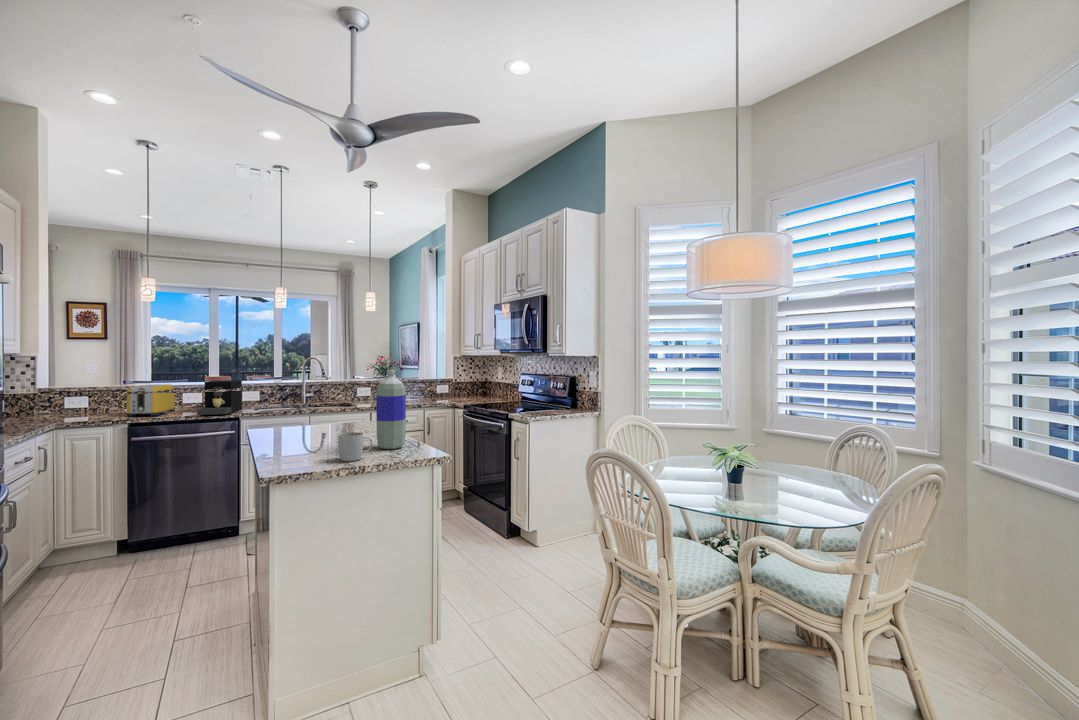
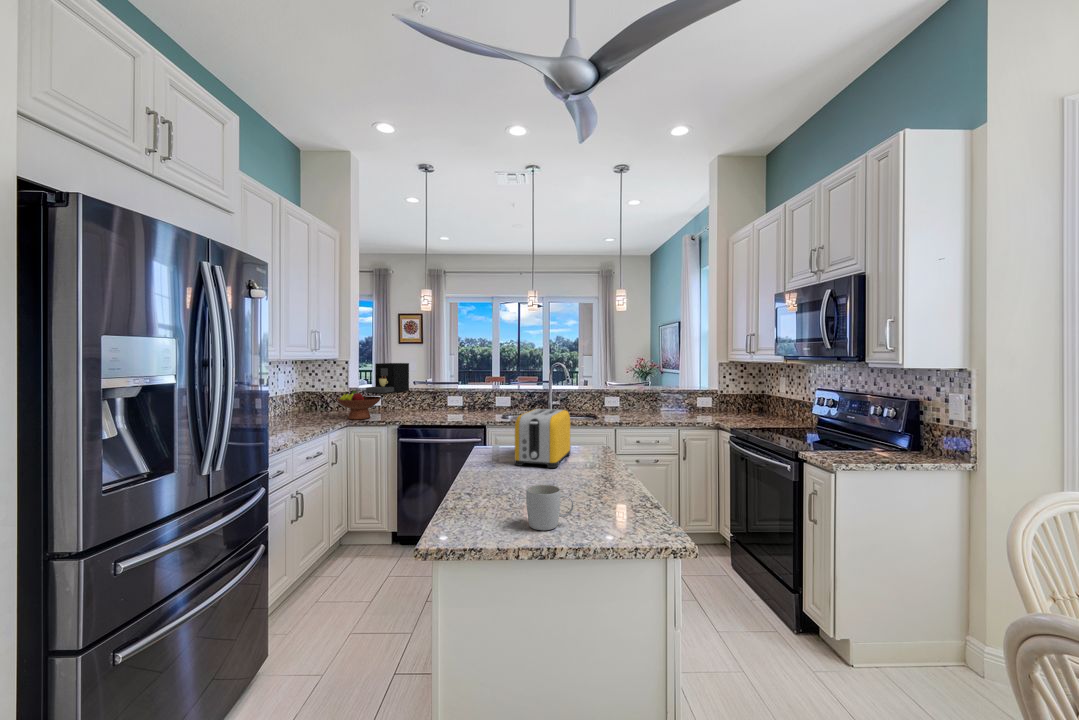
bottle: present [376,370,406,449] -> none [587,393,629,511]
coffee maker: present [197,380,242,415] -> present [366,363,409,393]
toaster: present [127,384,175,416] -> present [515,409,570,468]
fruit bowl: none [30,389,99,421] -> present [337,391,381,419]

